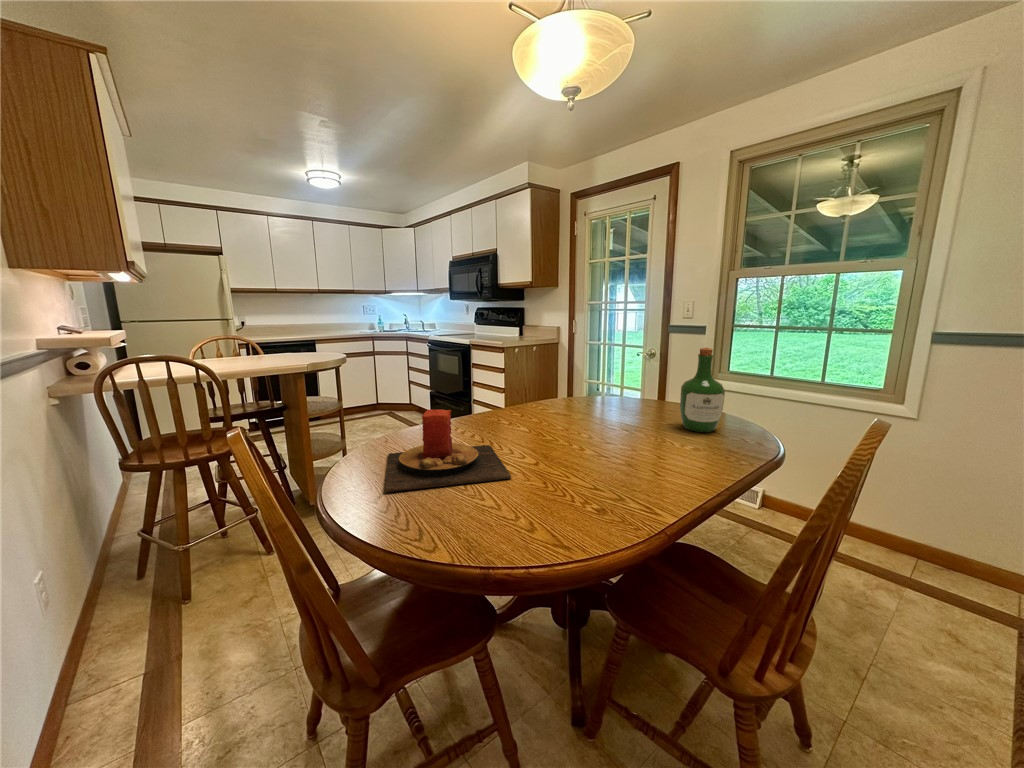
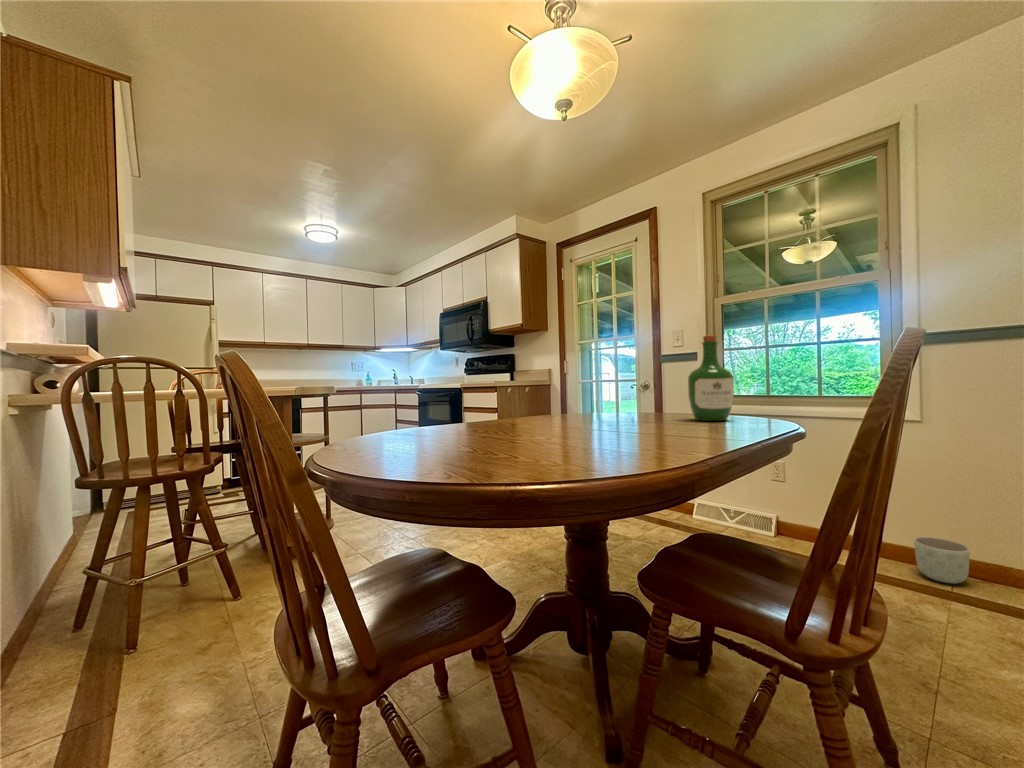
candle: present [385,409,511,492] -> none [384,380,524,455]
planter: none [885,524,936,569] -> present [914,537,970,584]

